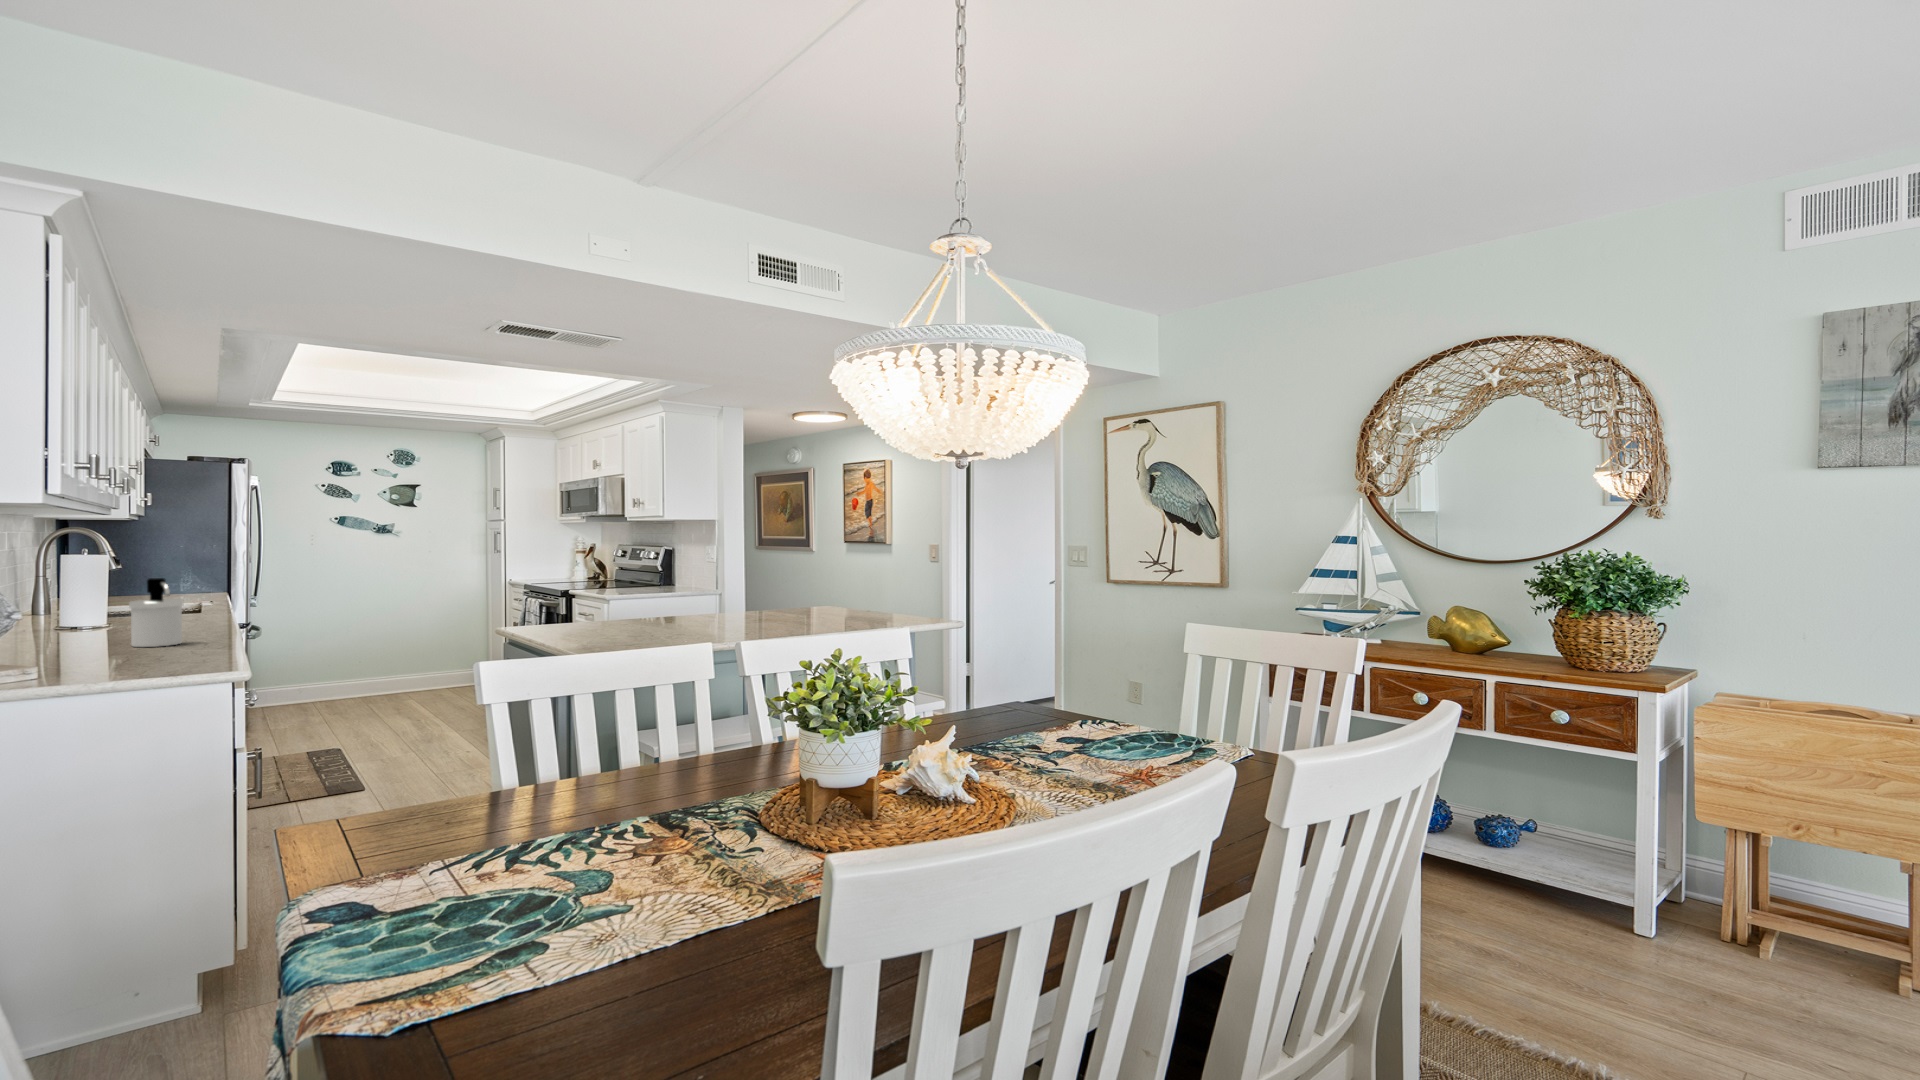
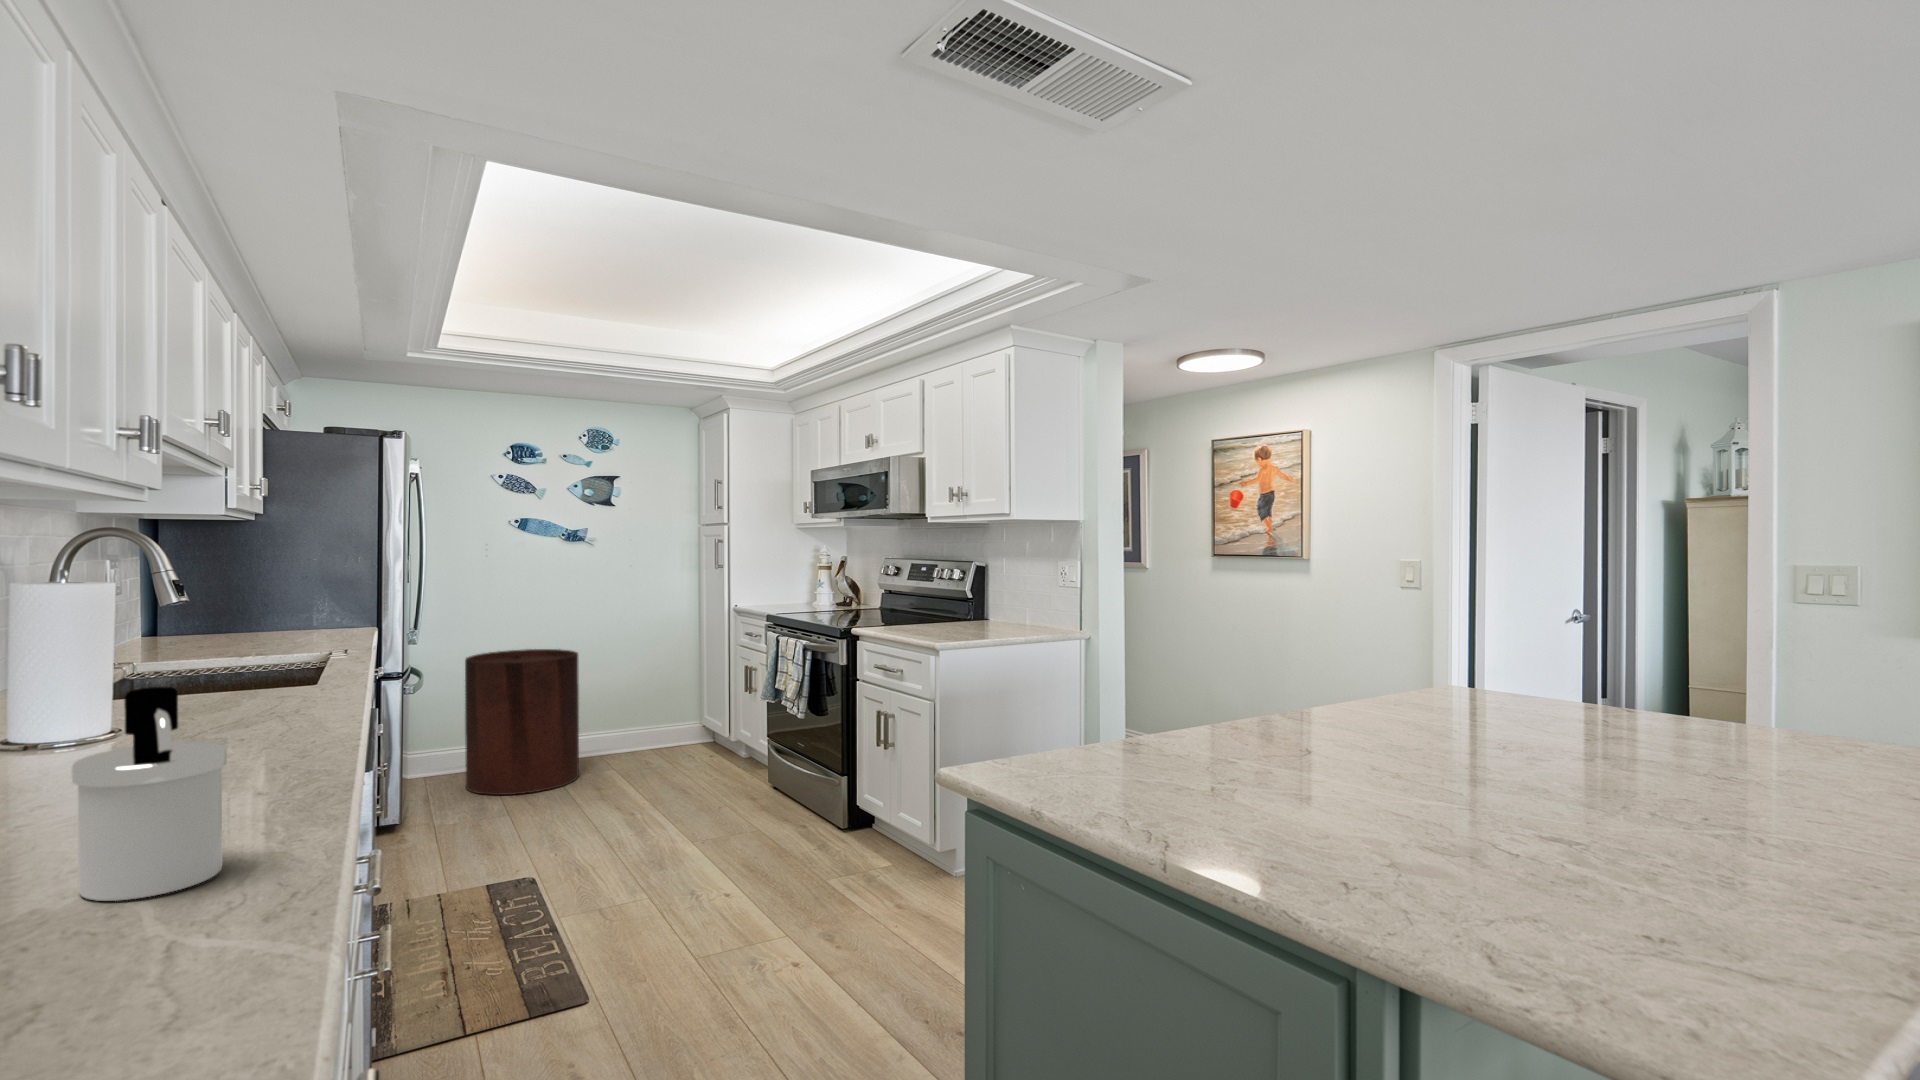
trash can: none [295,611,385,711] -> present [465,649,579,795]

